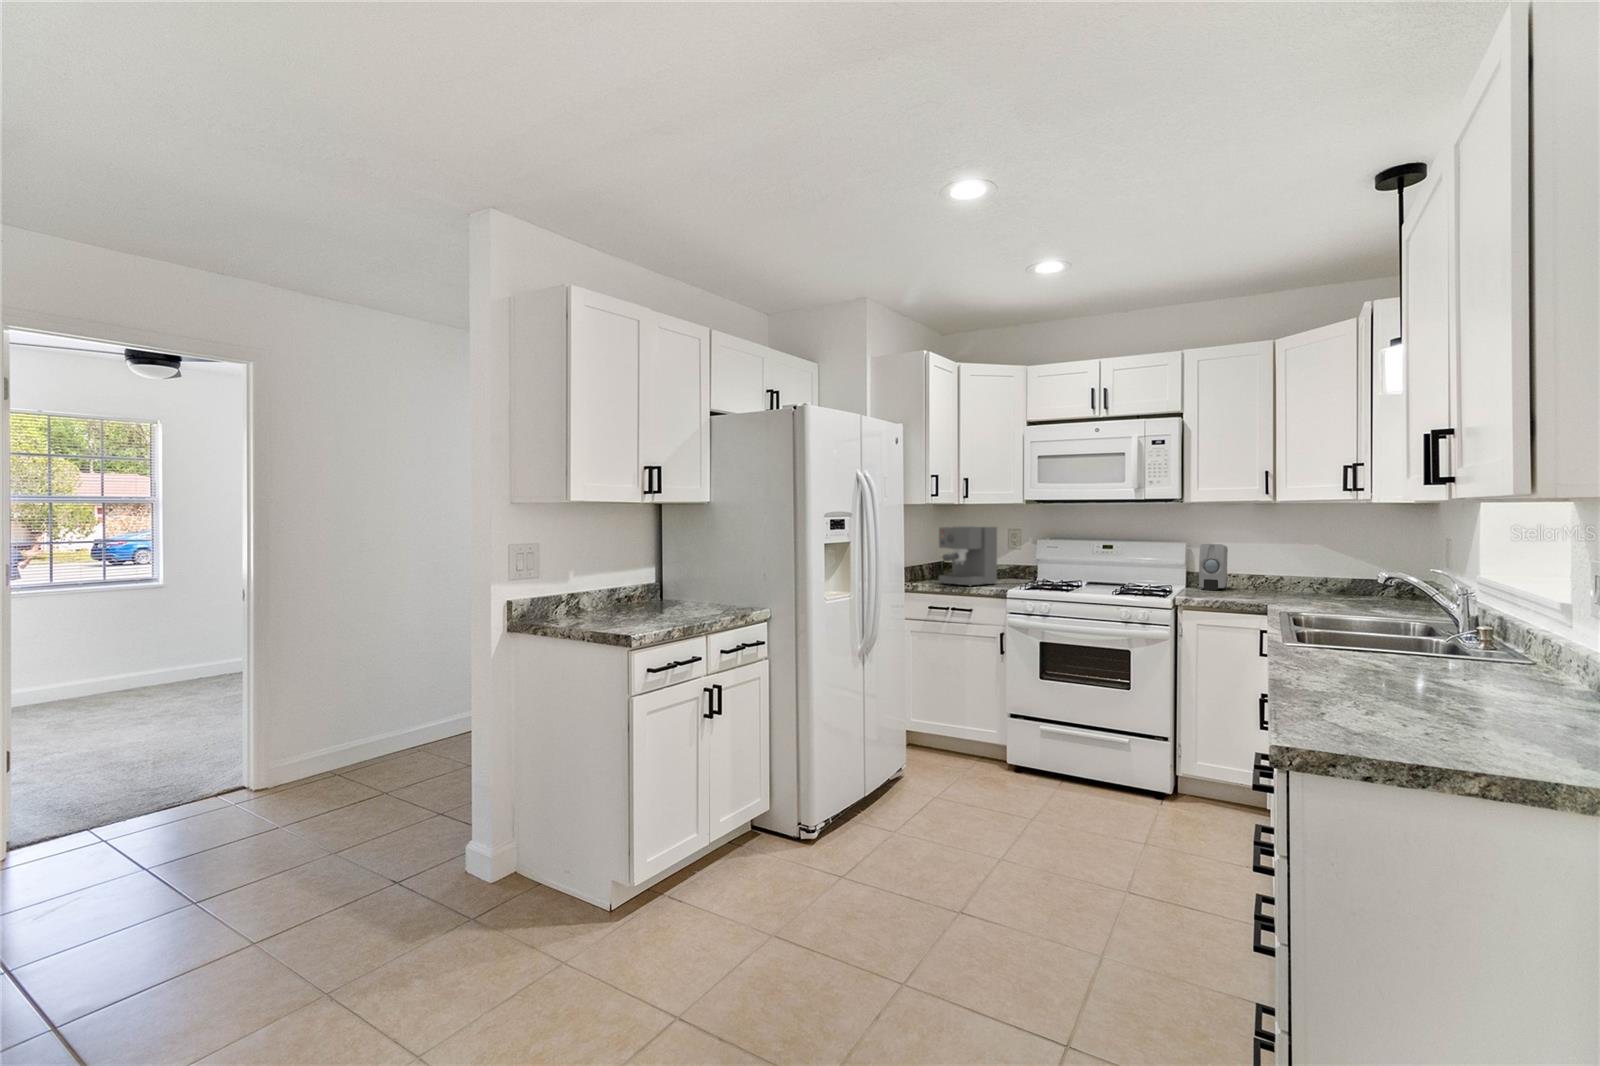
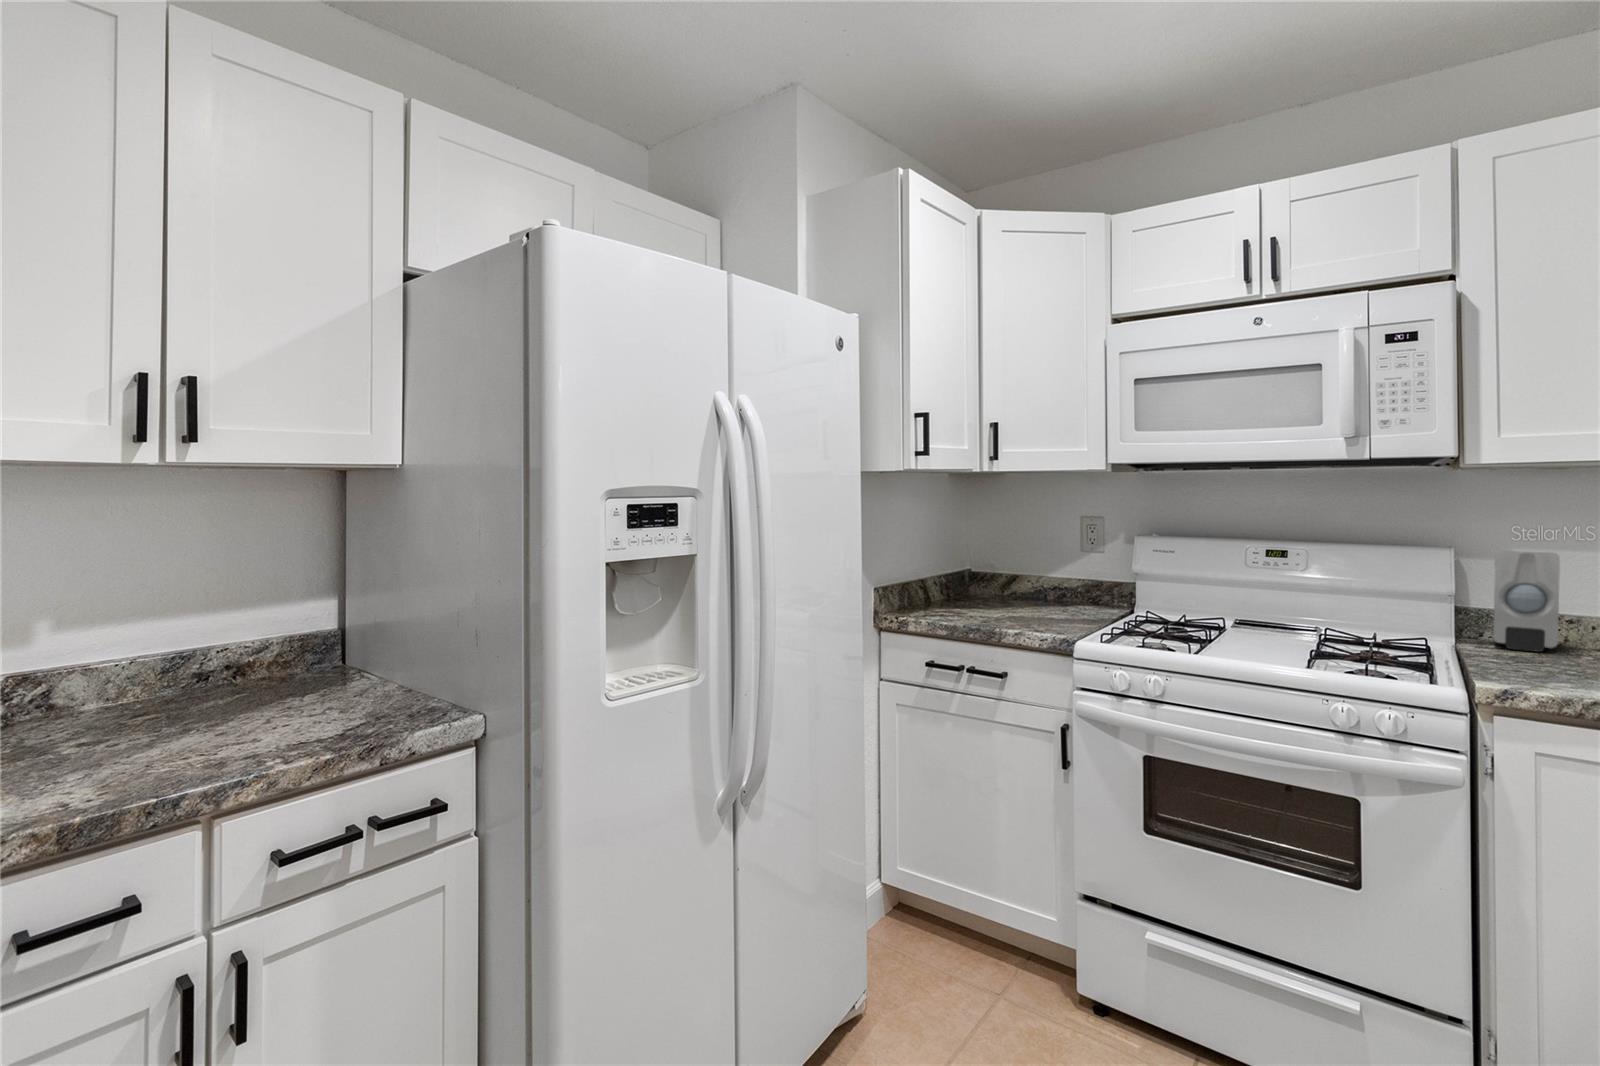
coffee maker: present [939,526,997,586] -> none [948,515,1056,627]

